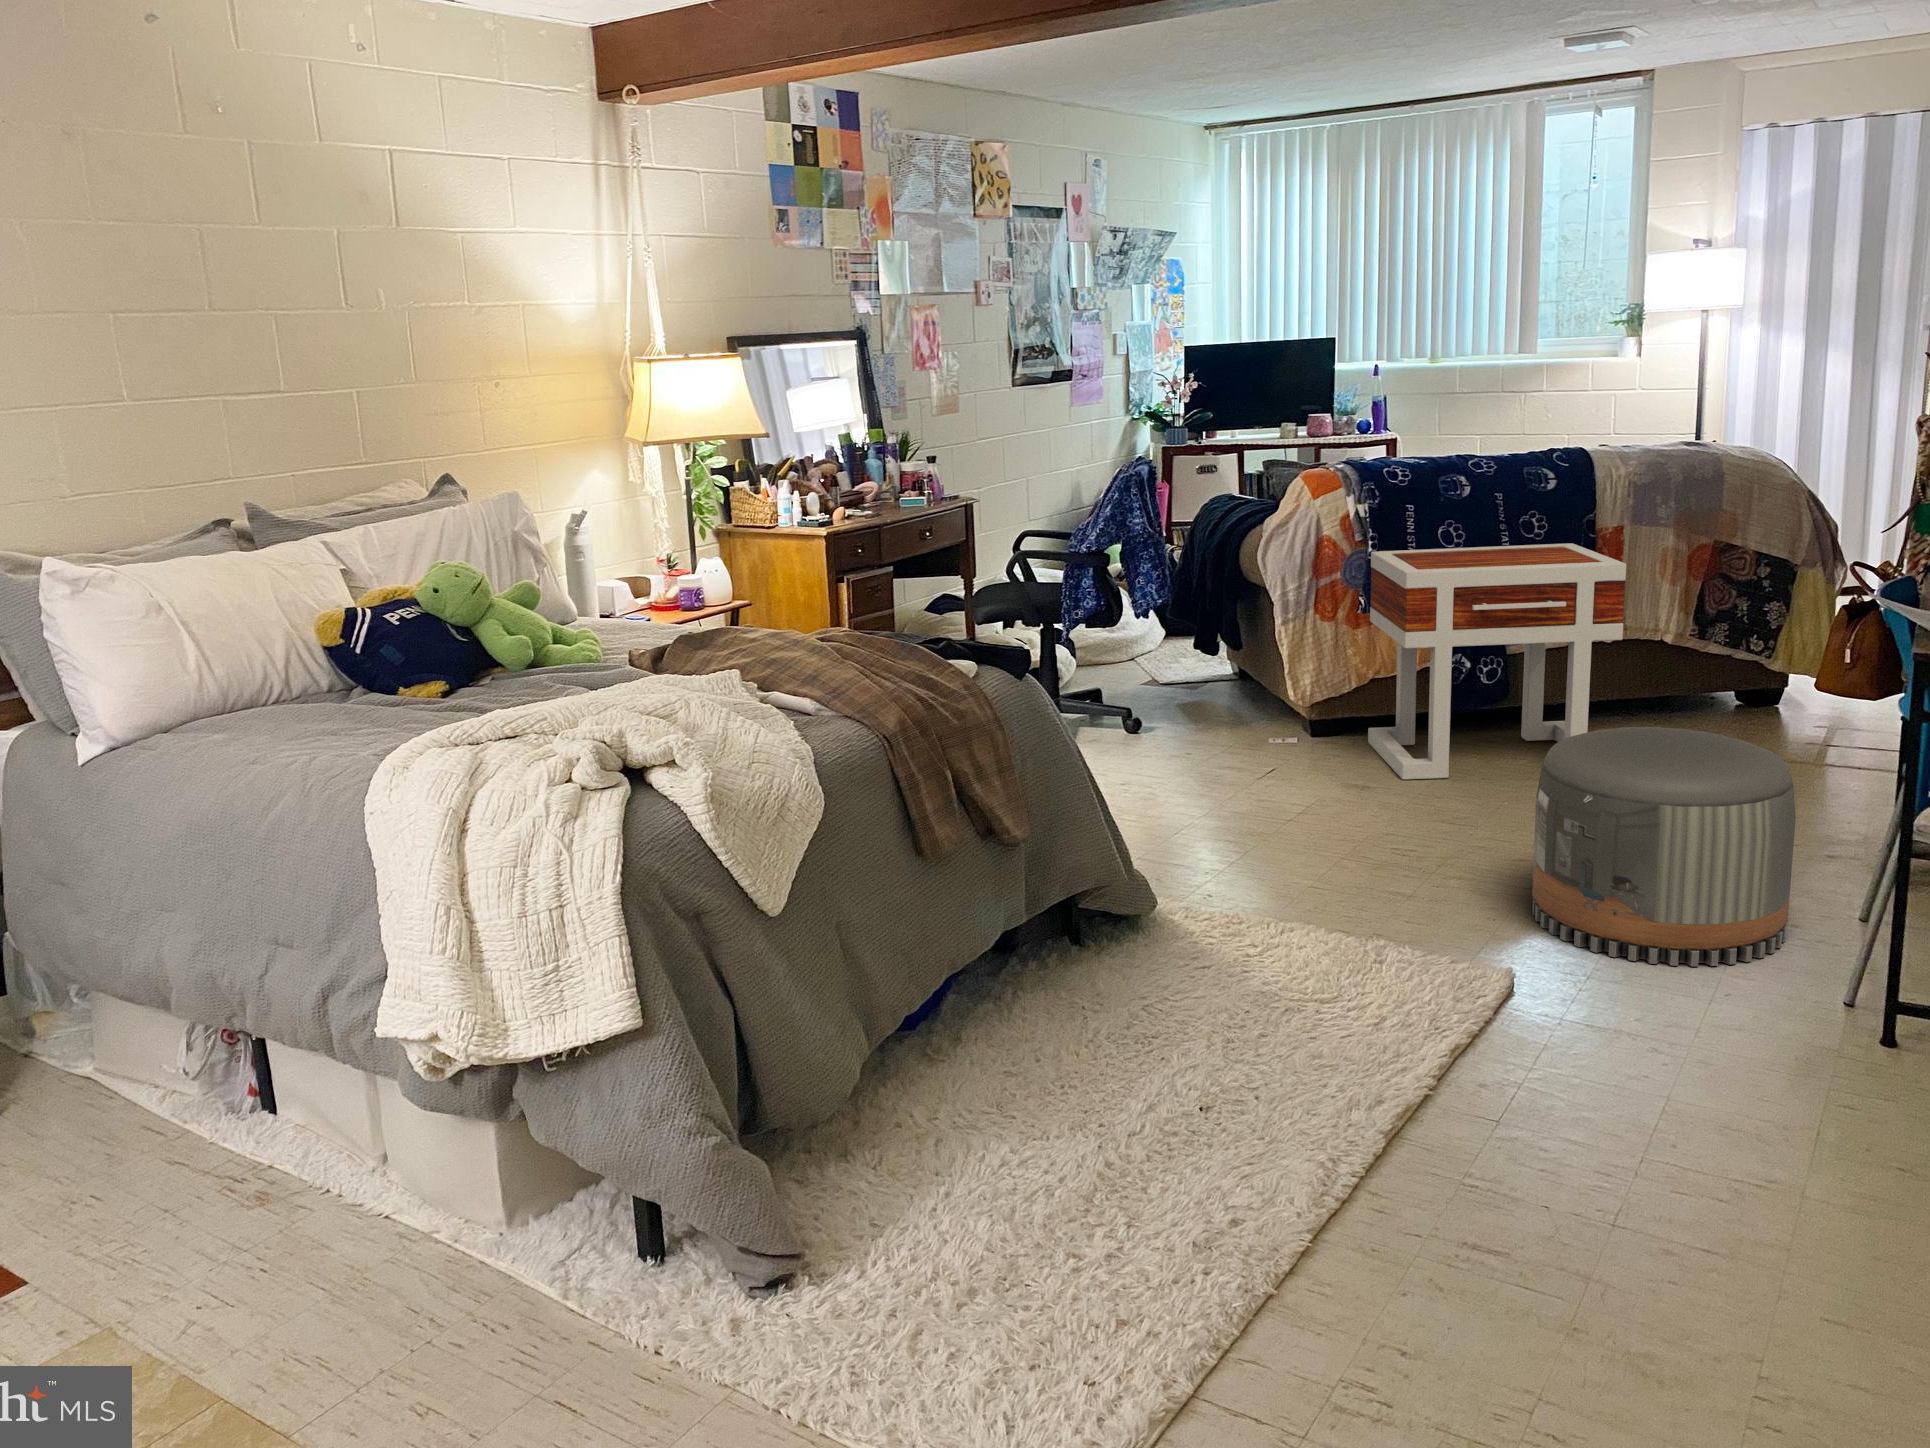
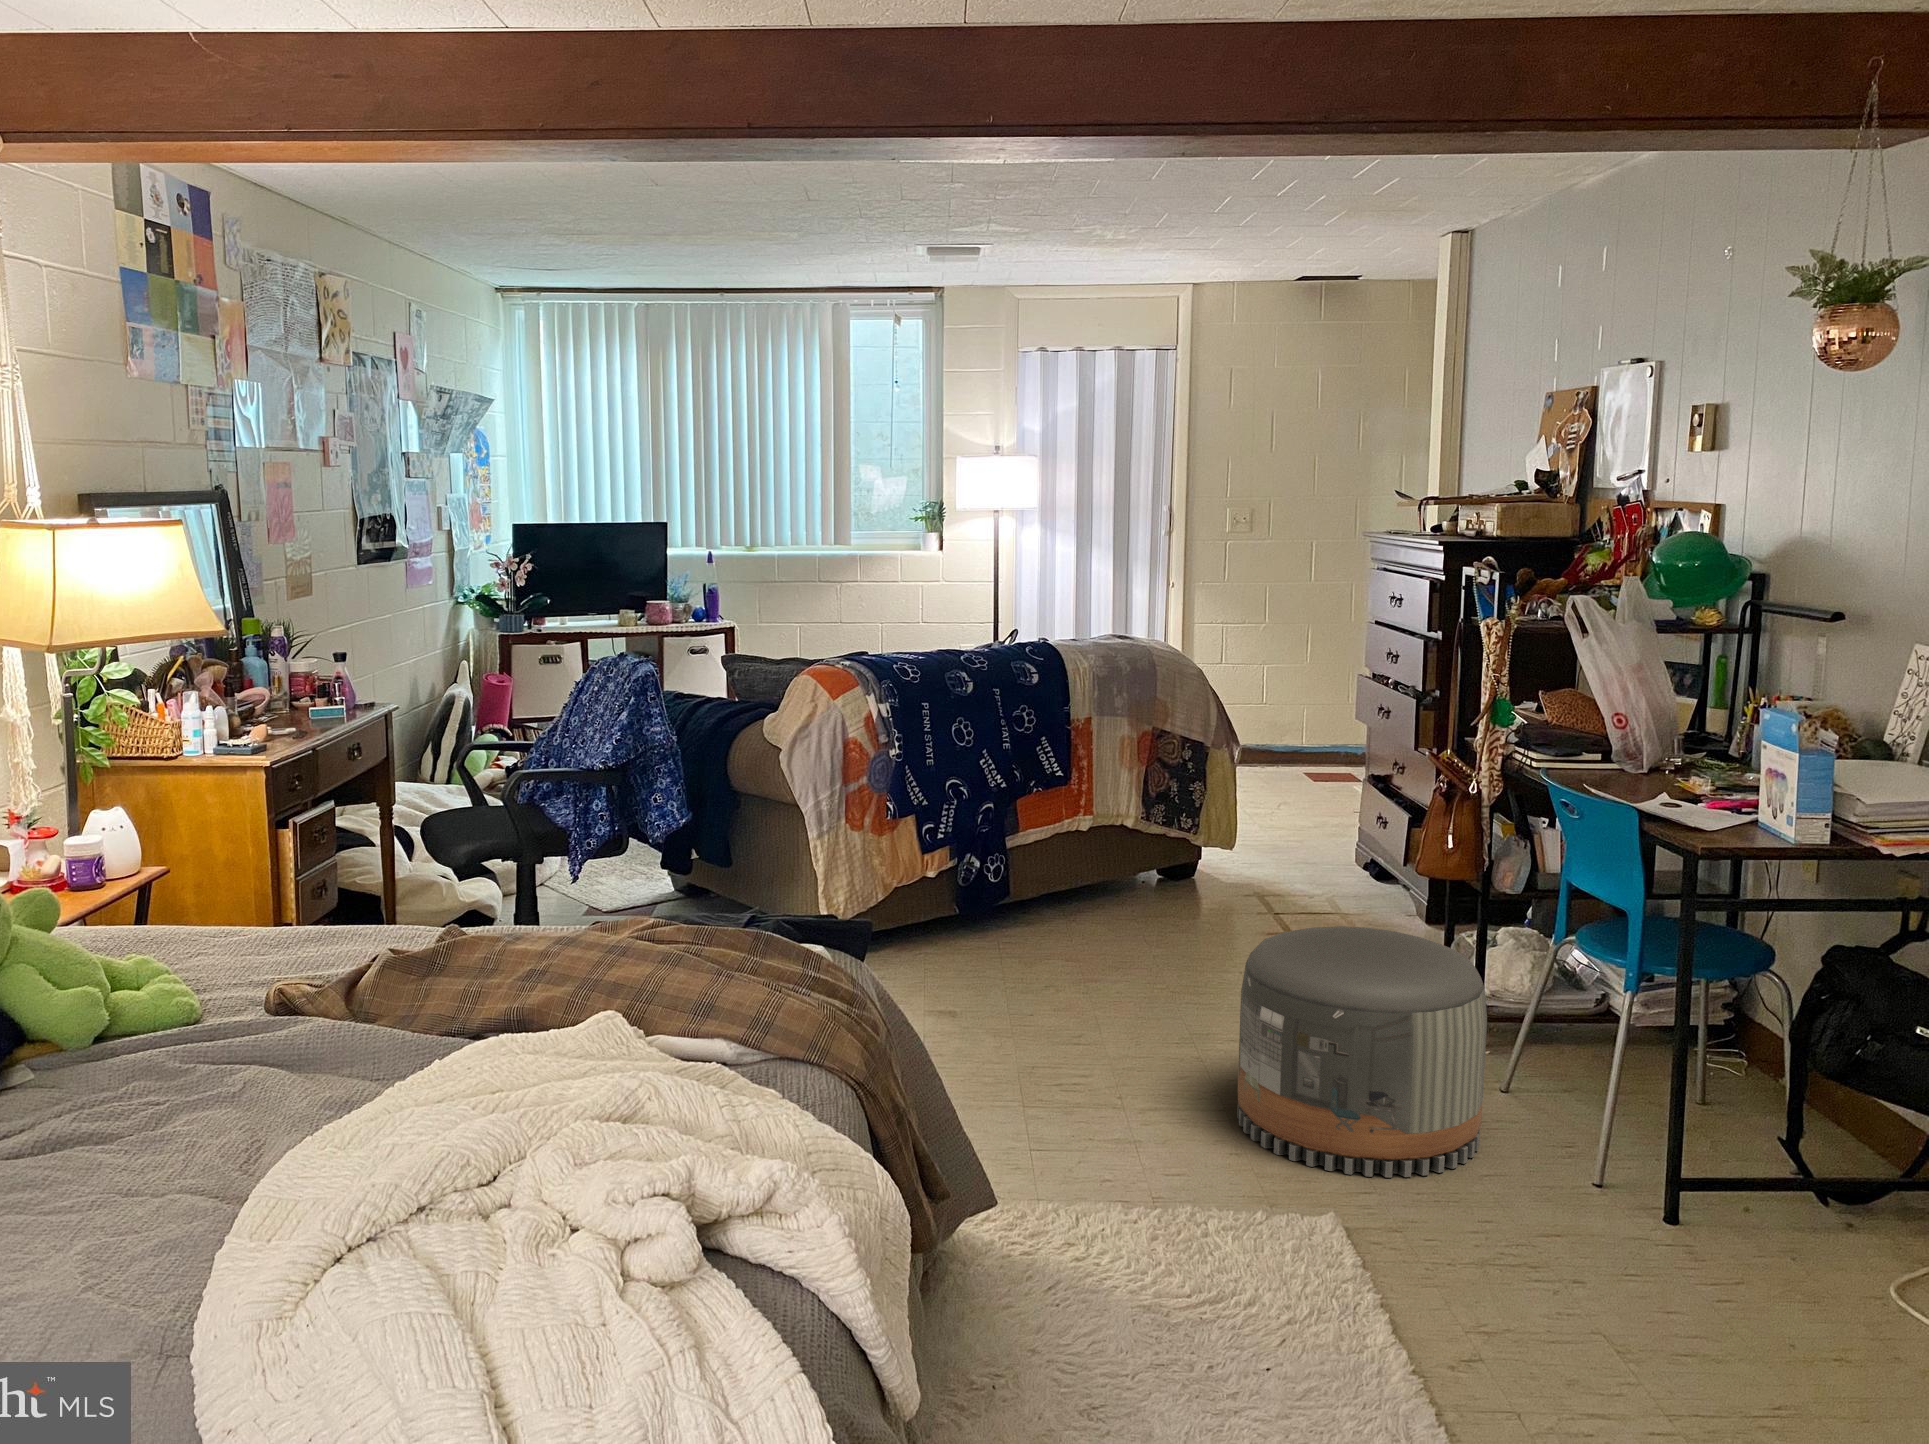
side table: present [1368,543,1626,779] -> none [896,736,1154,999]

